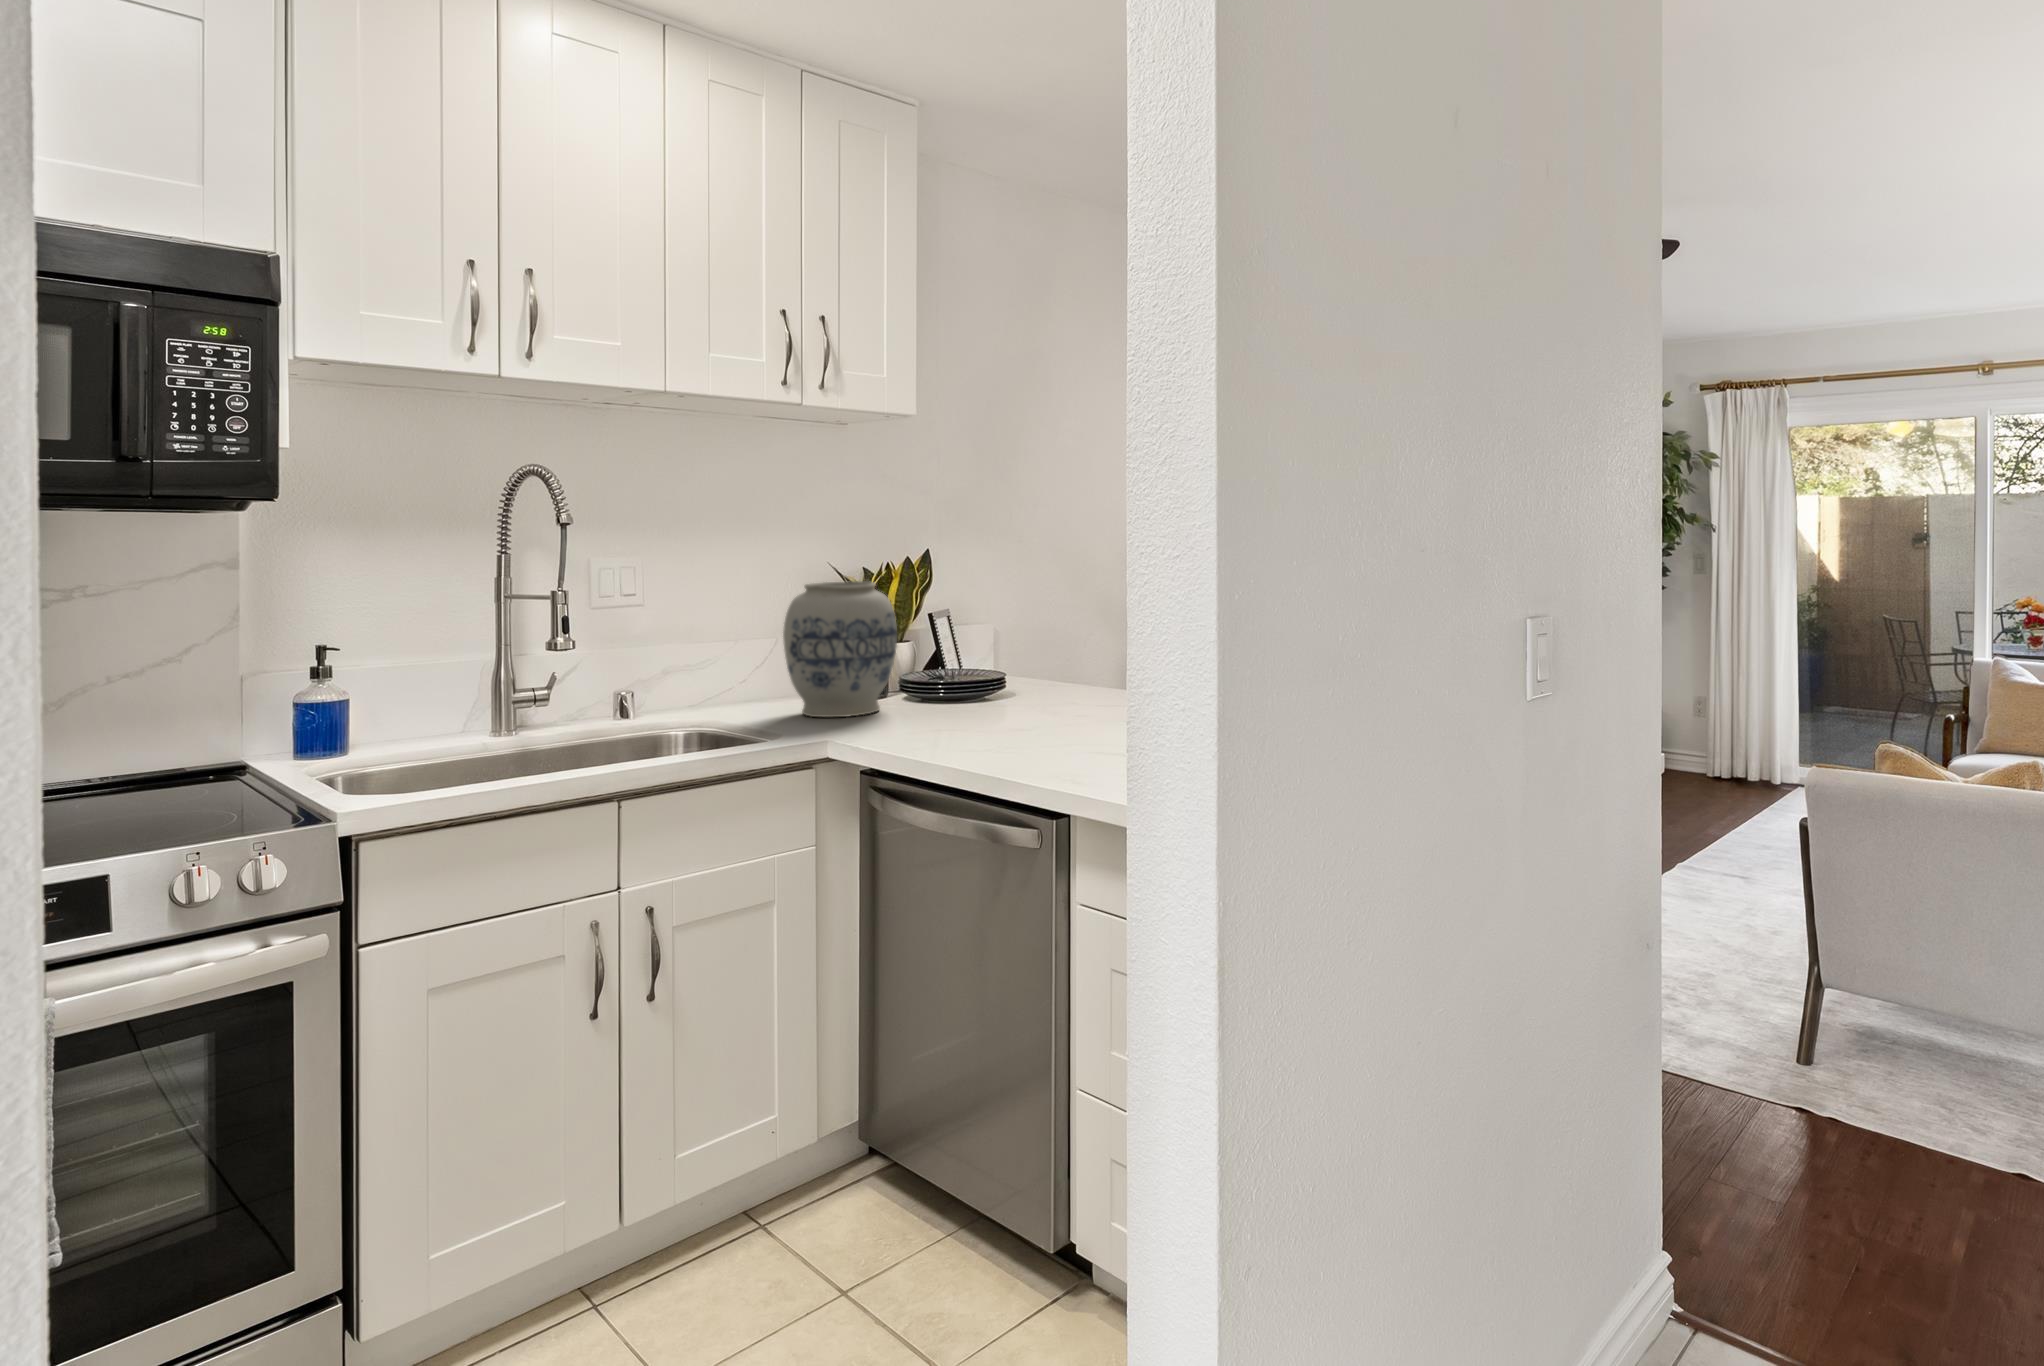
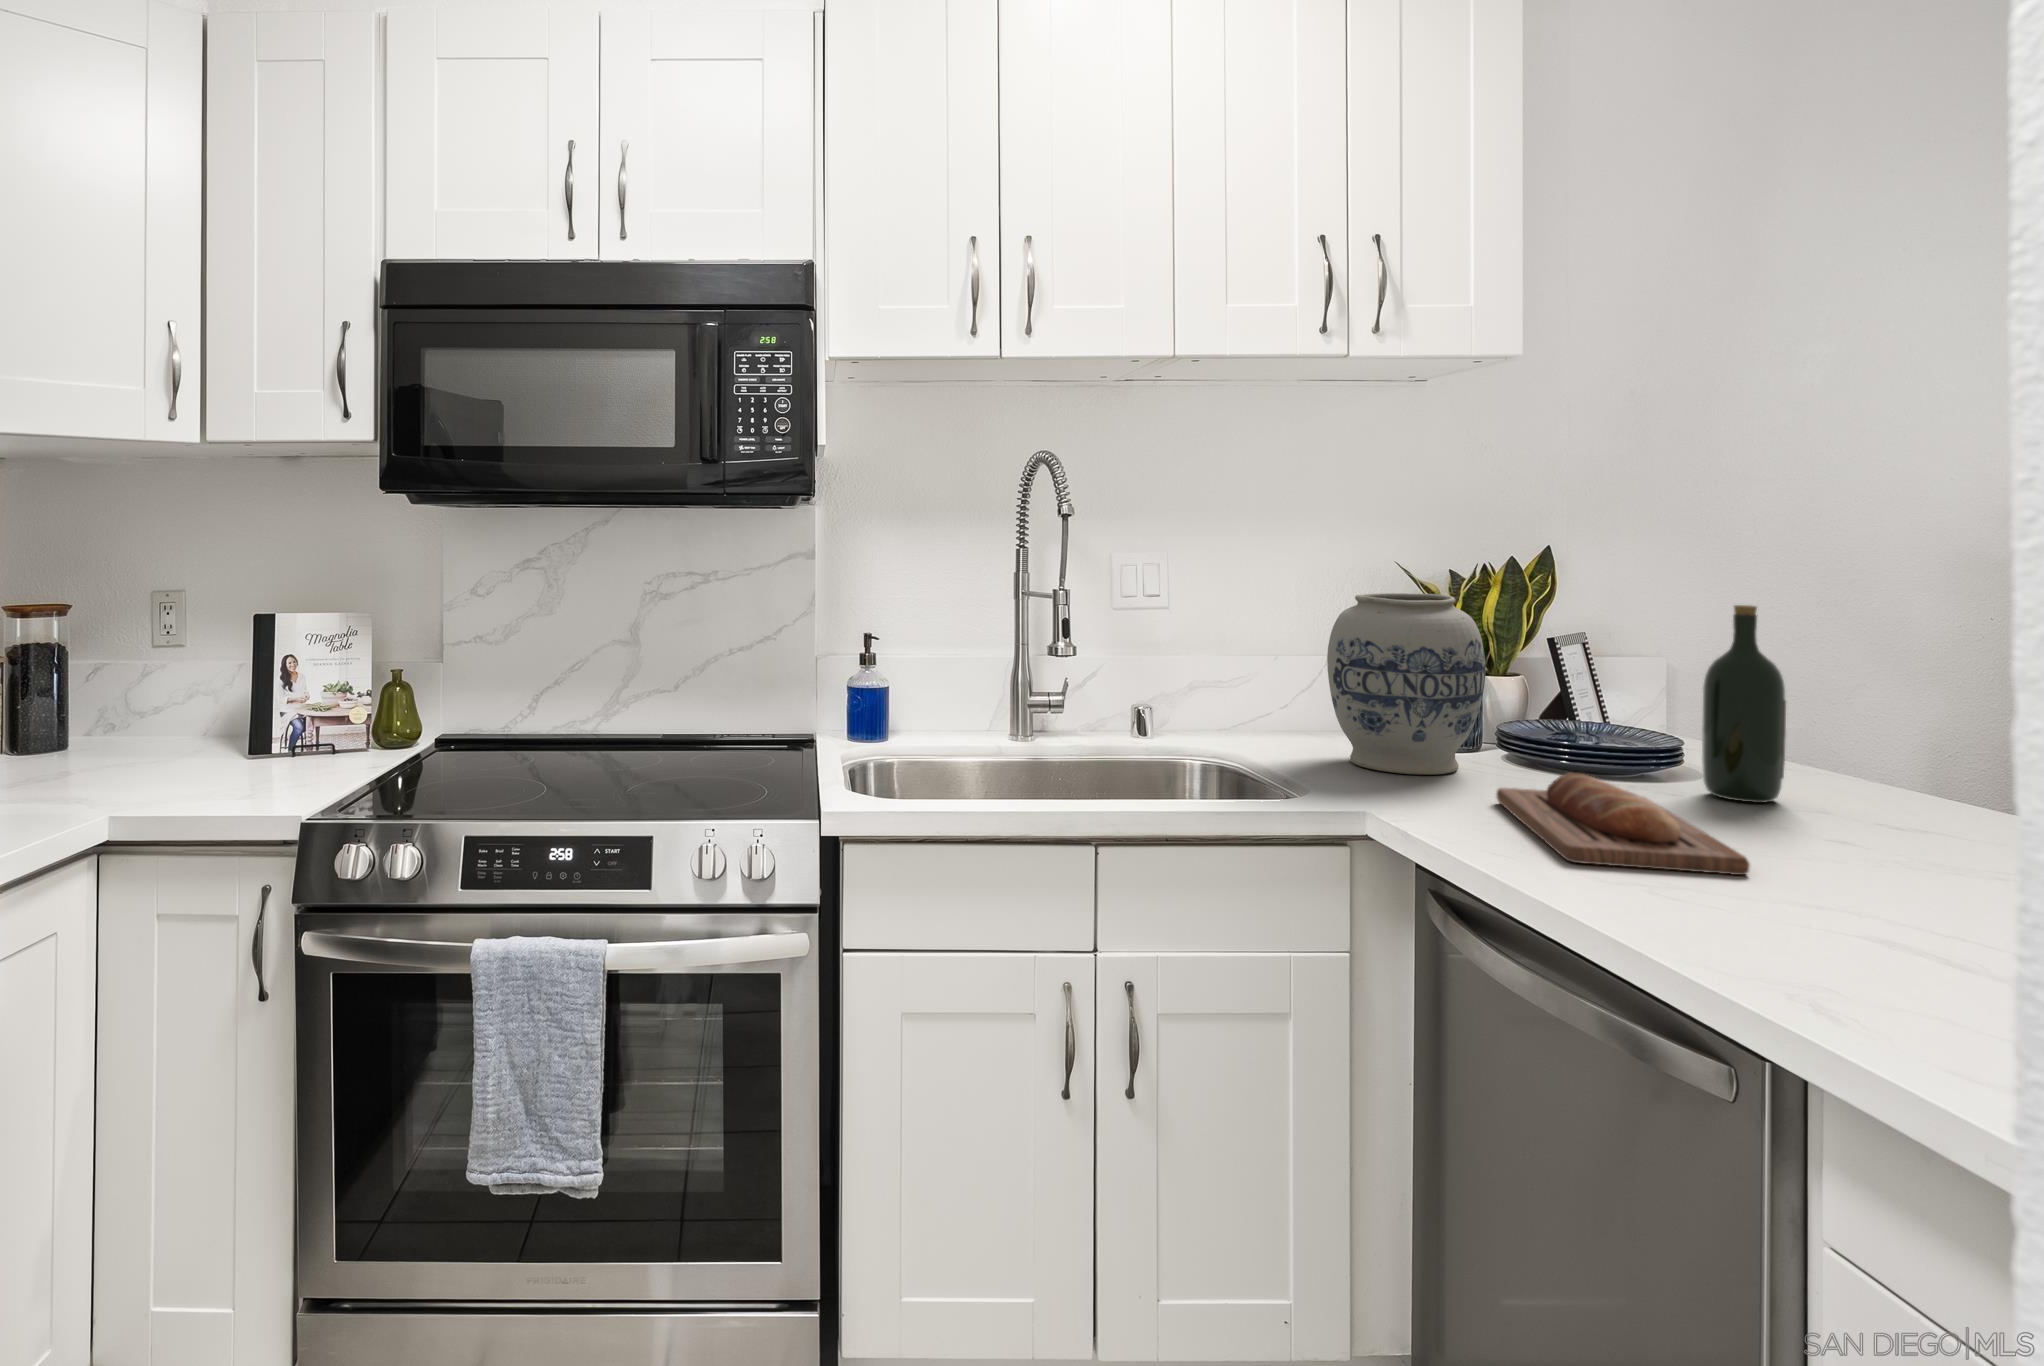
wine bottle: none [1027,578,1070,704] -> present [1702,605,1786,803]
bread loaf: none [911,695,1059,746] -> present [1496,774,1750,875]

